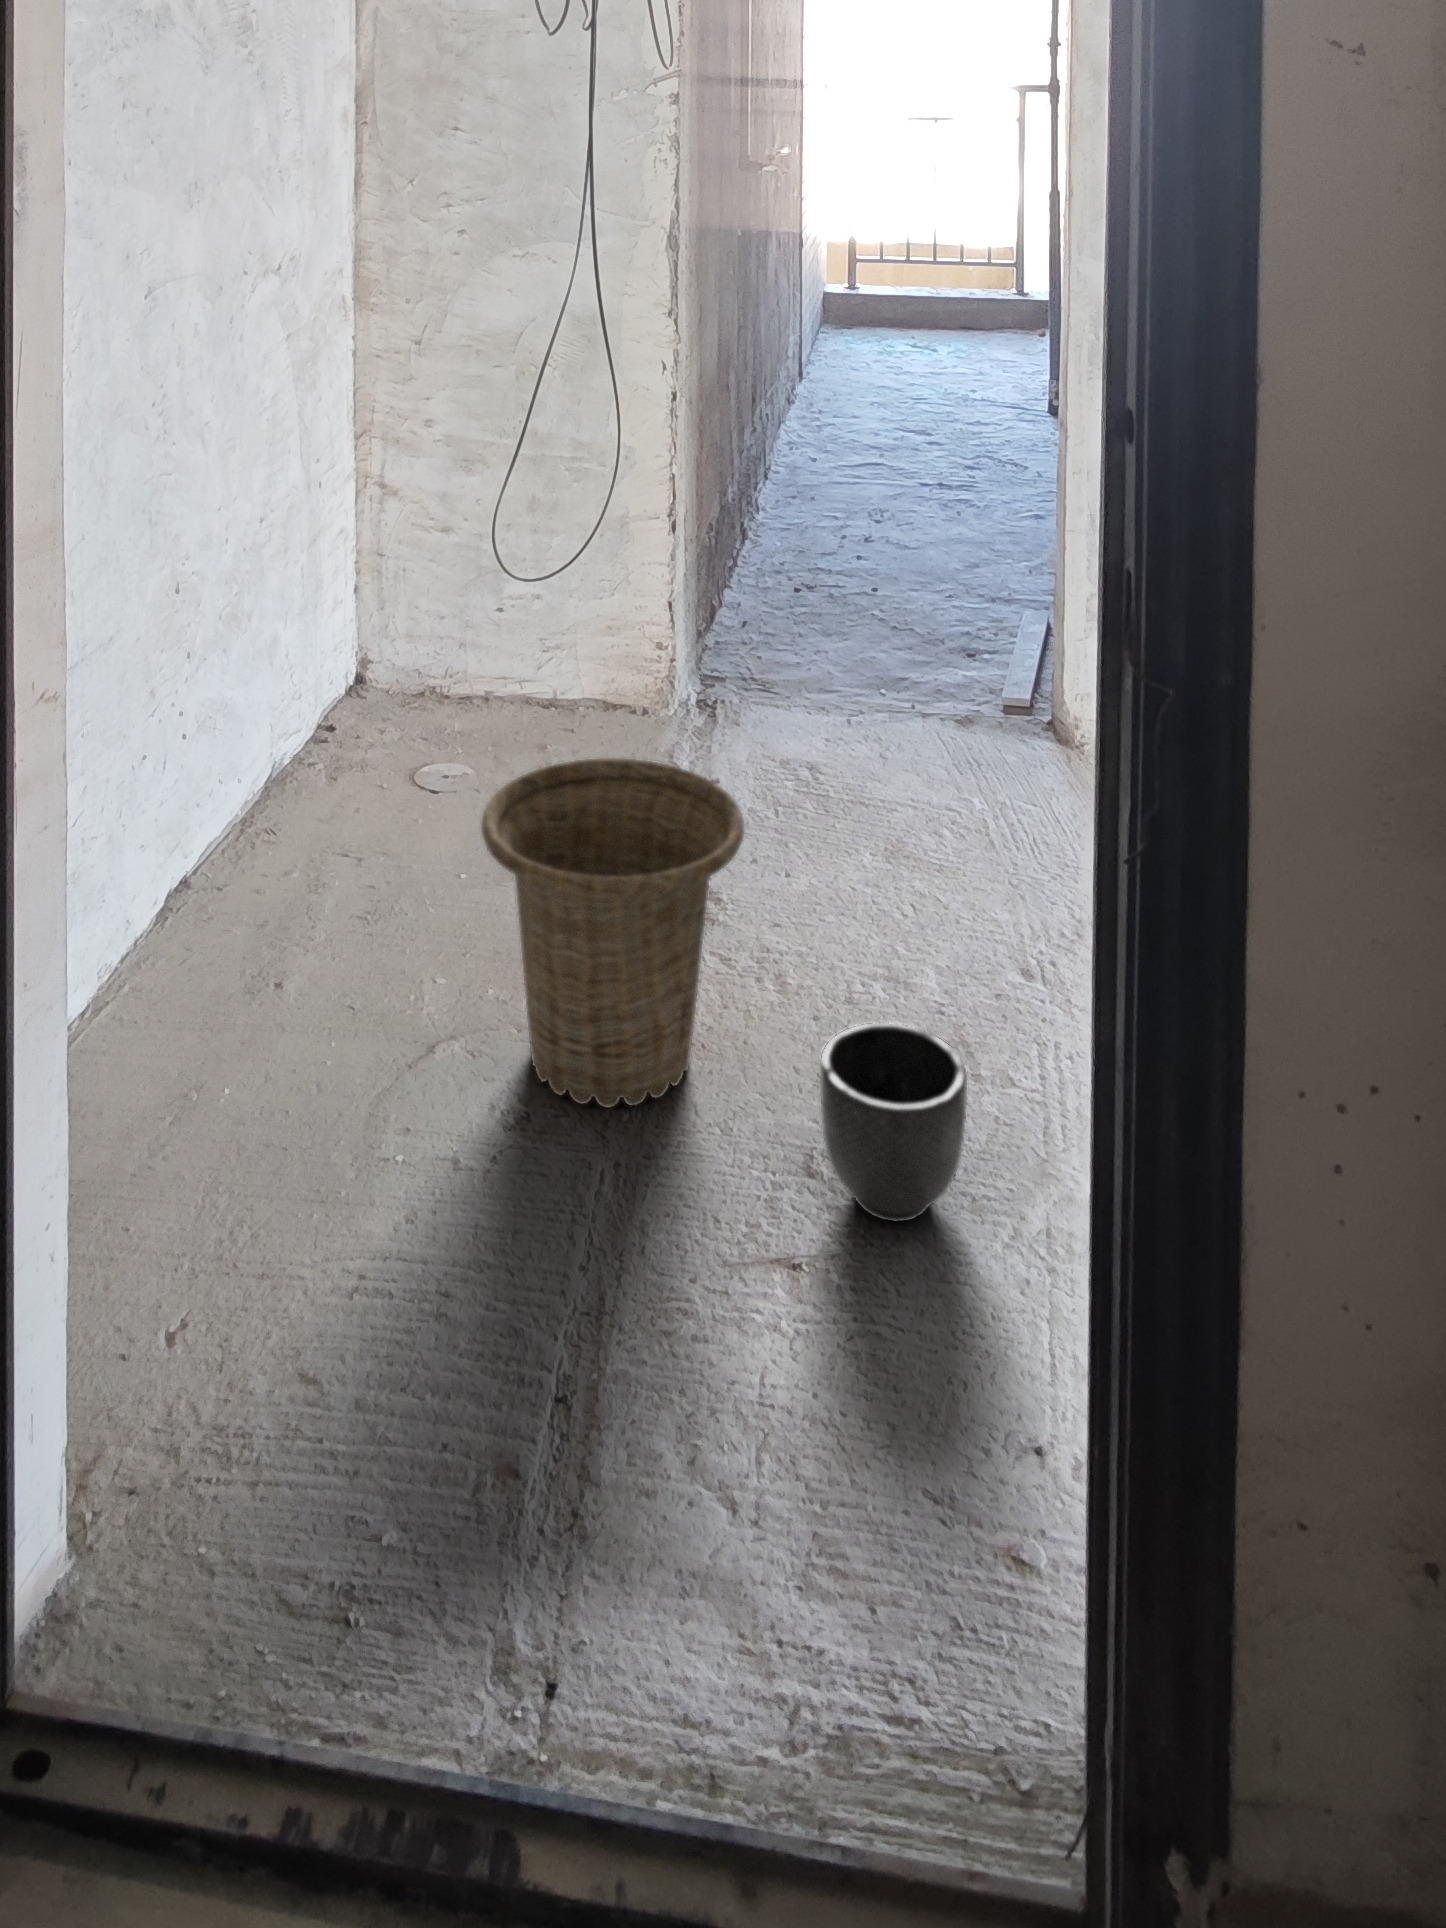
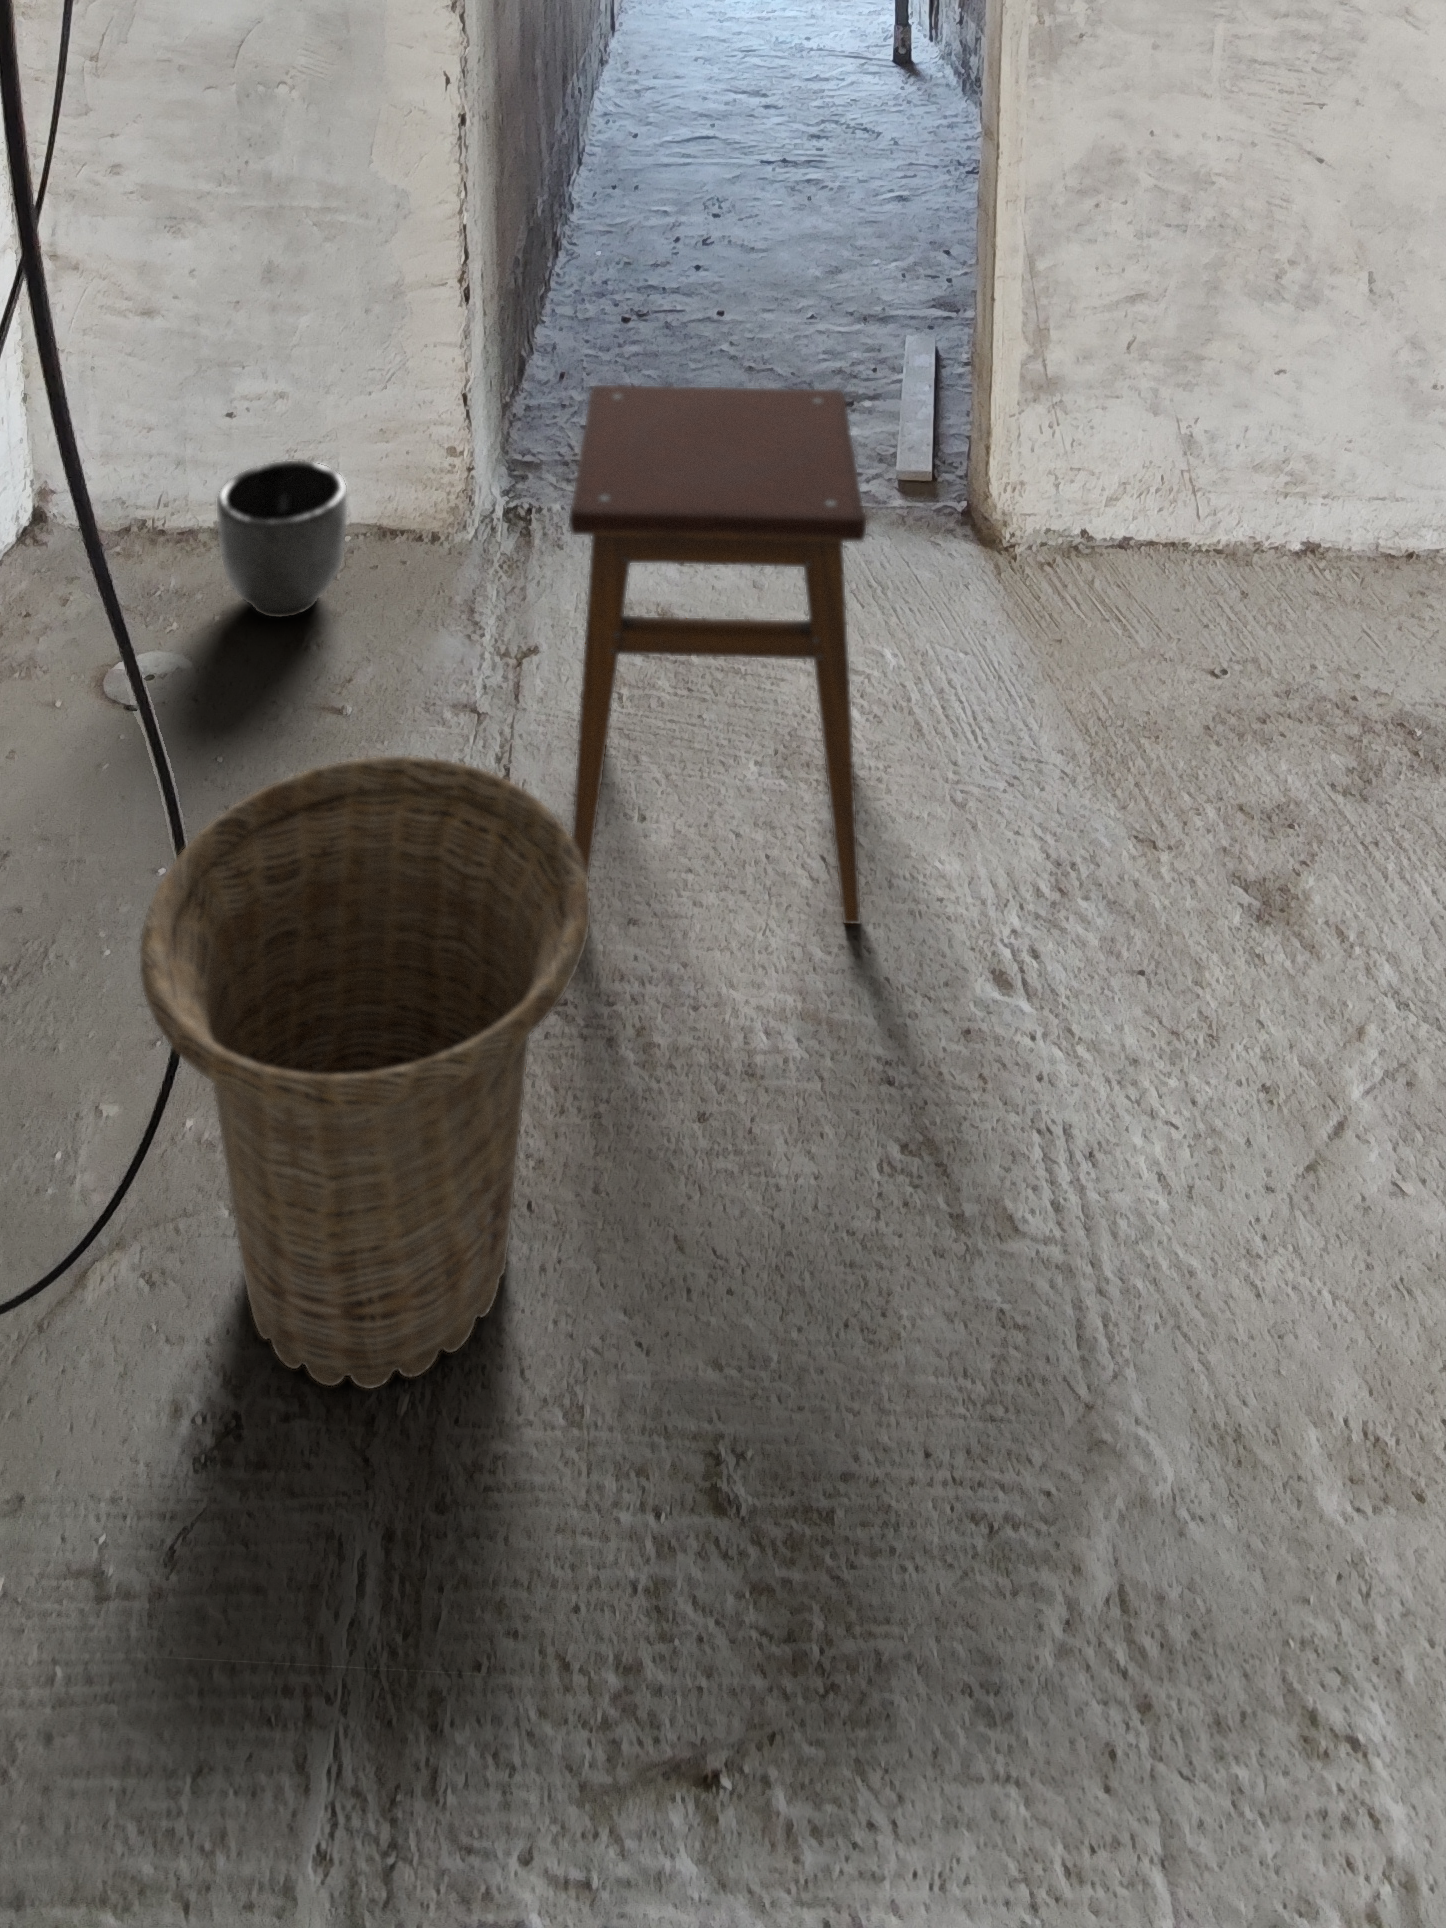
stool: none [733,571,936,939] -> present [569,385,866,924]
planter: present [820,1023,967,1221] -> present [217,461,347,617]

